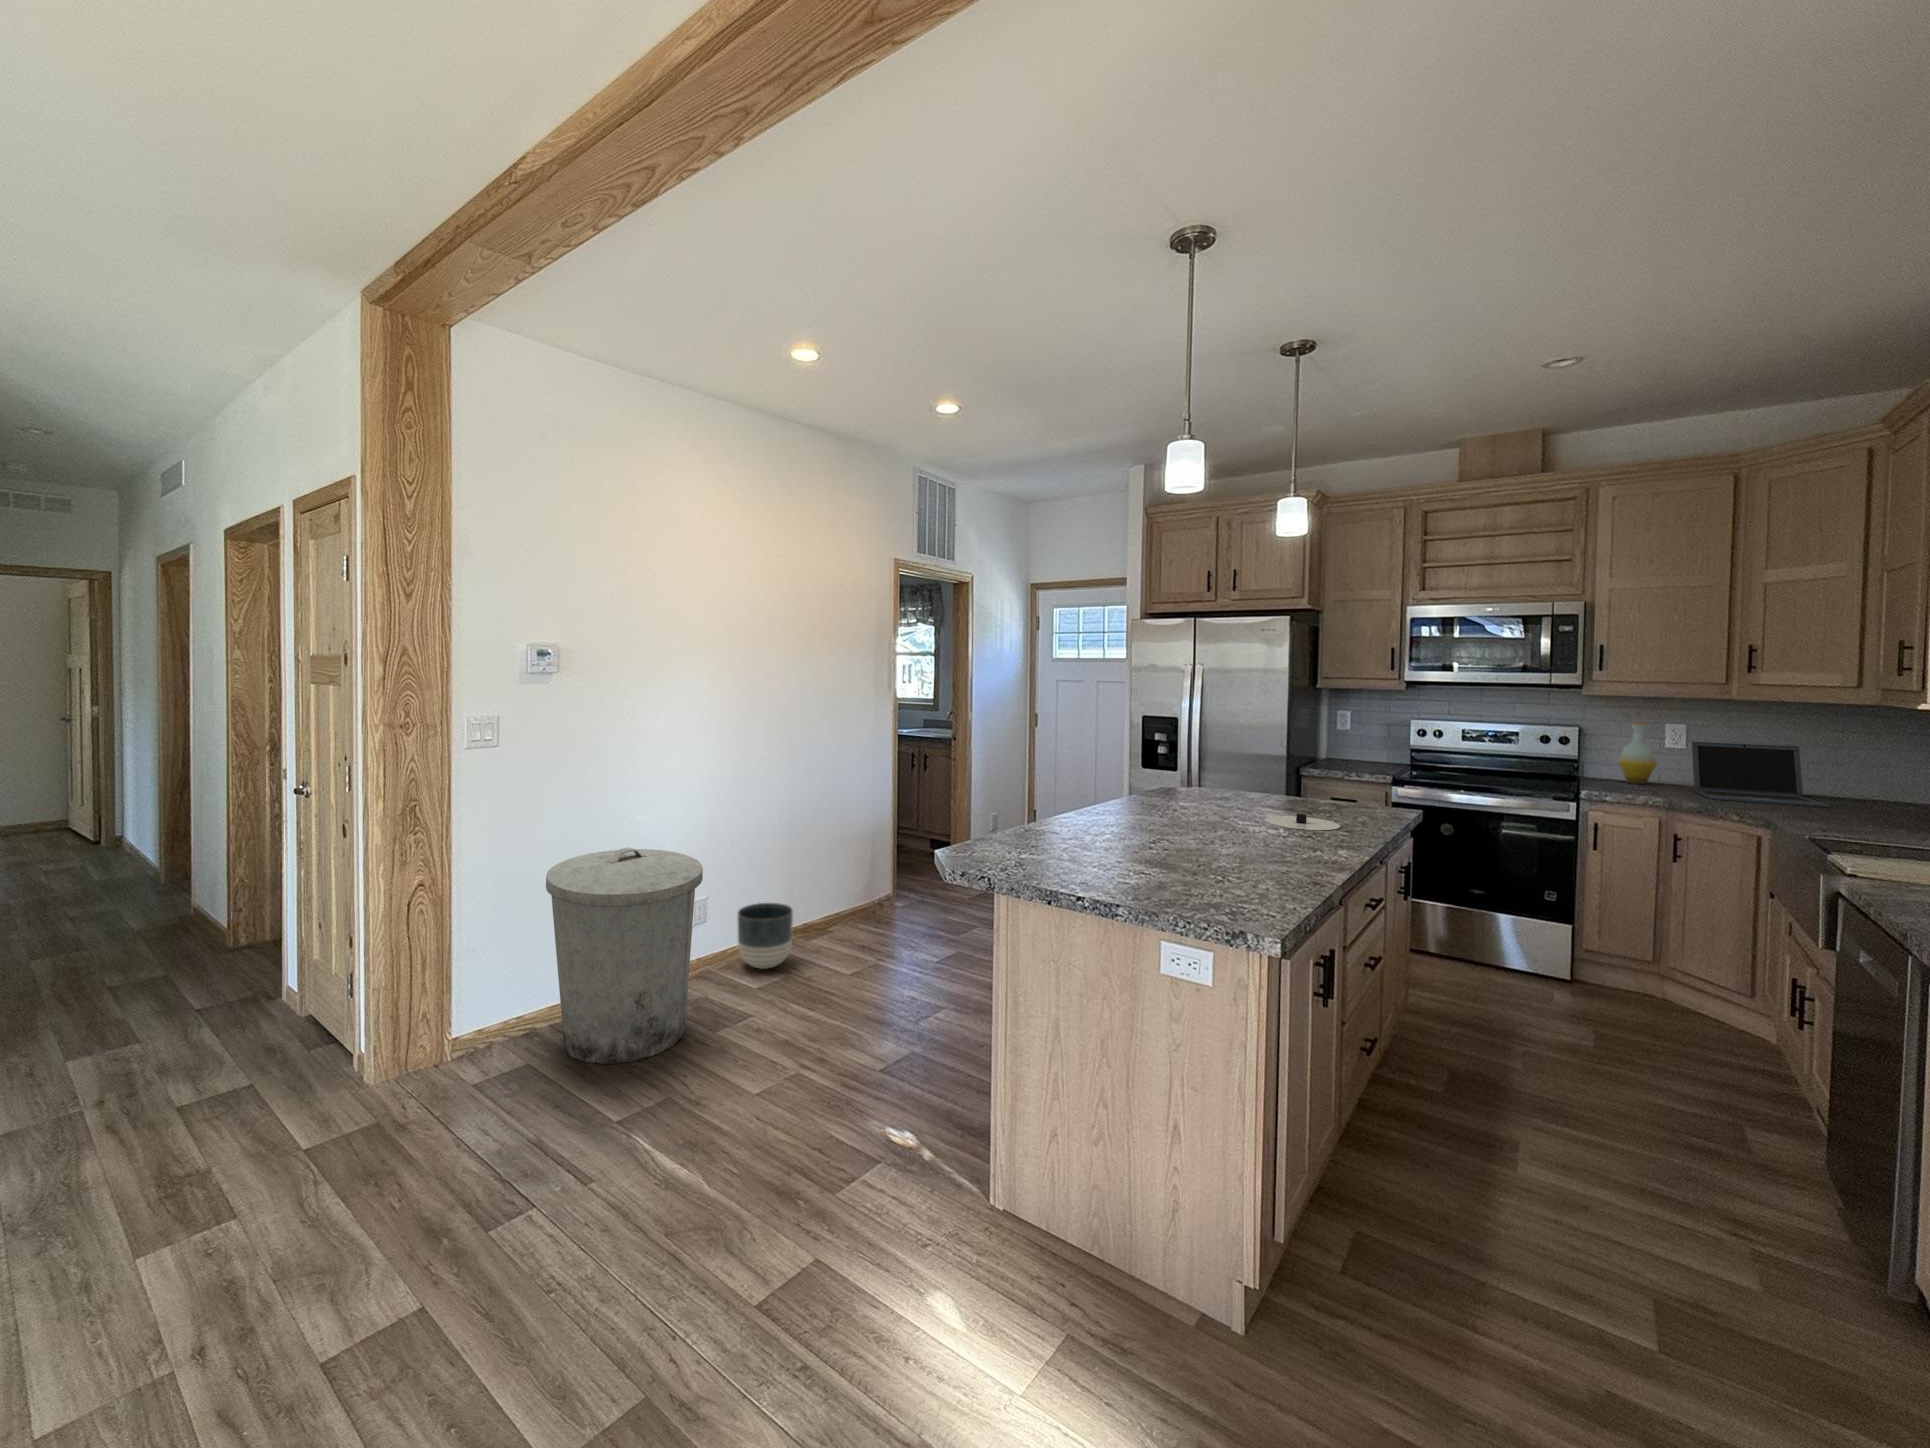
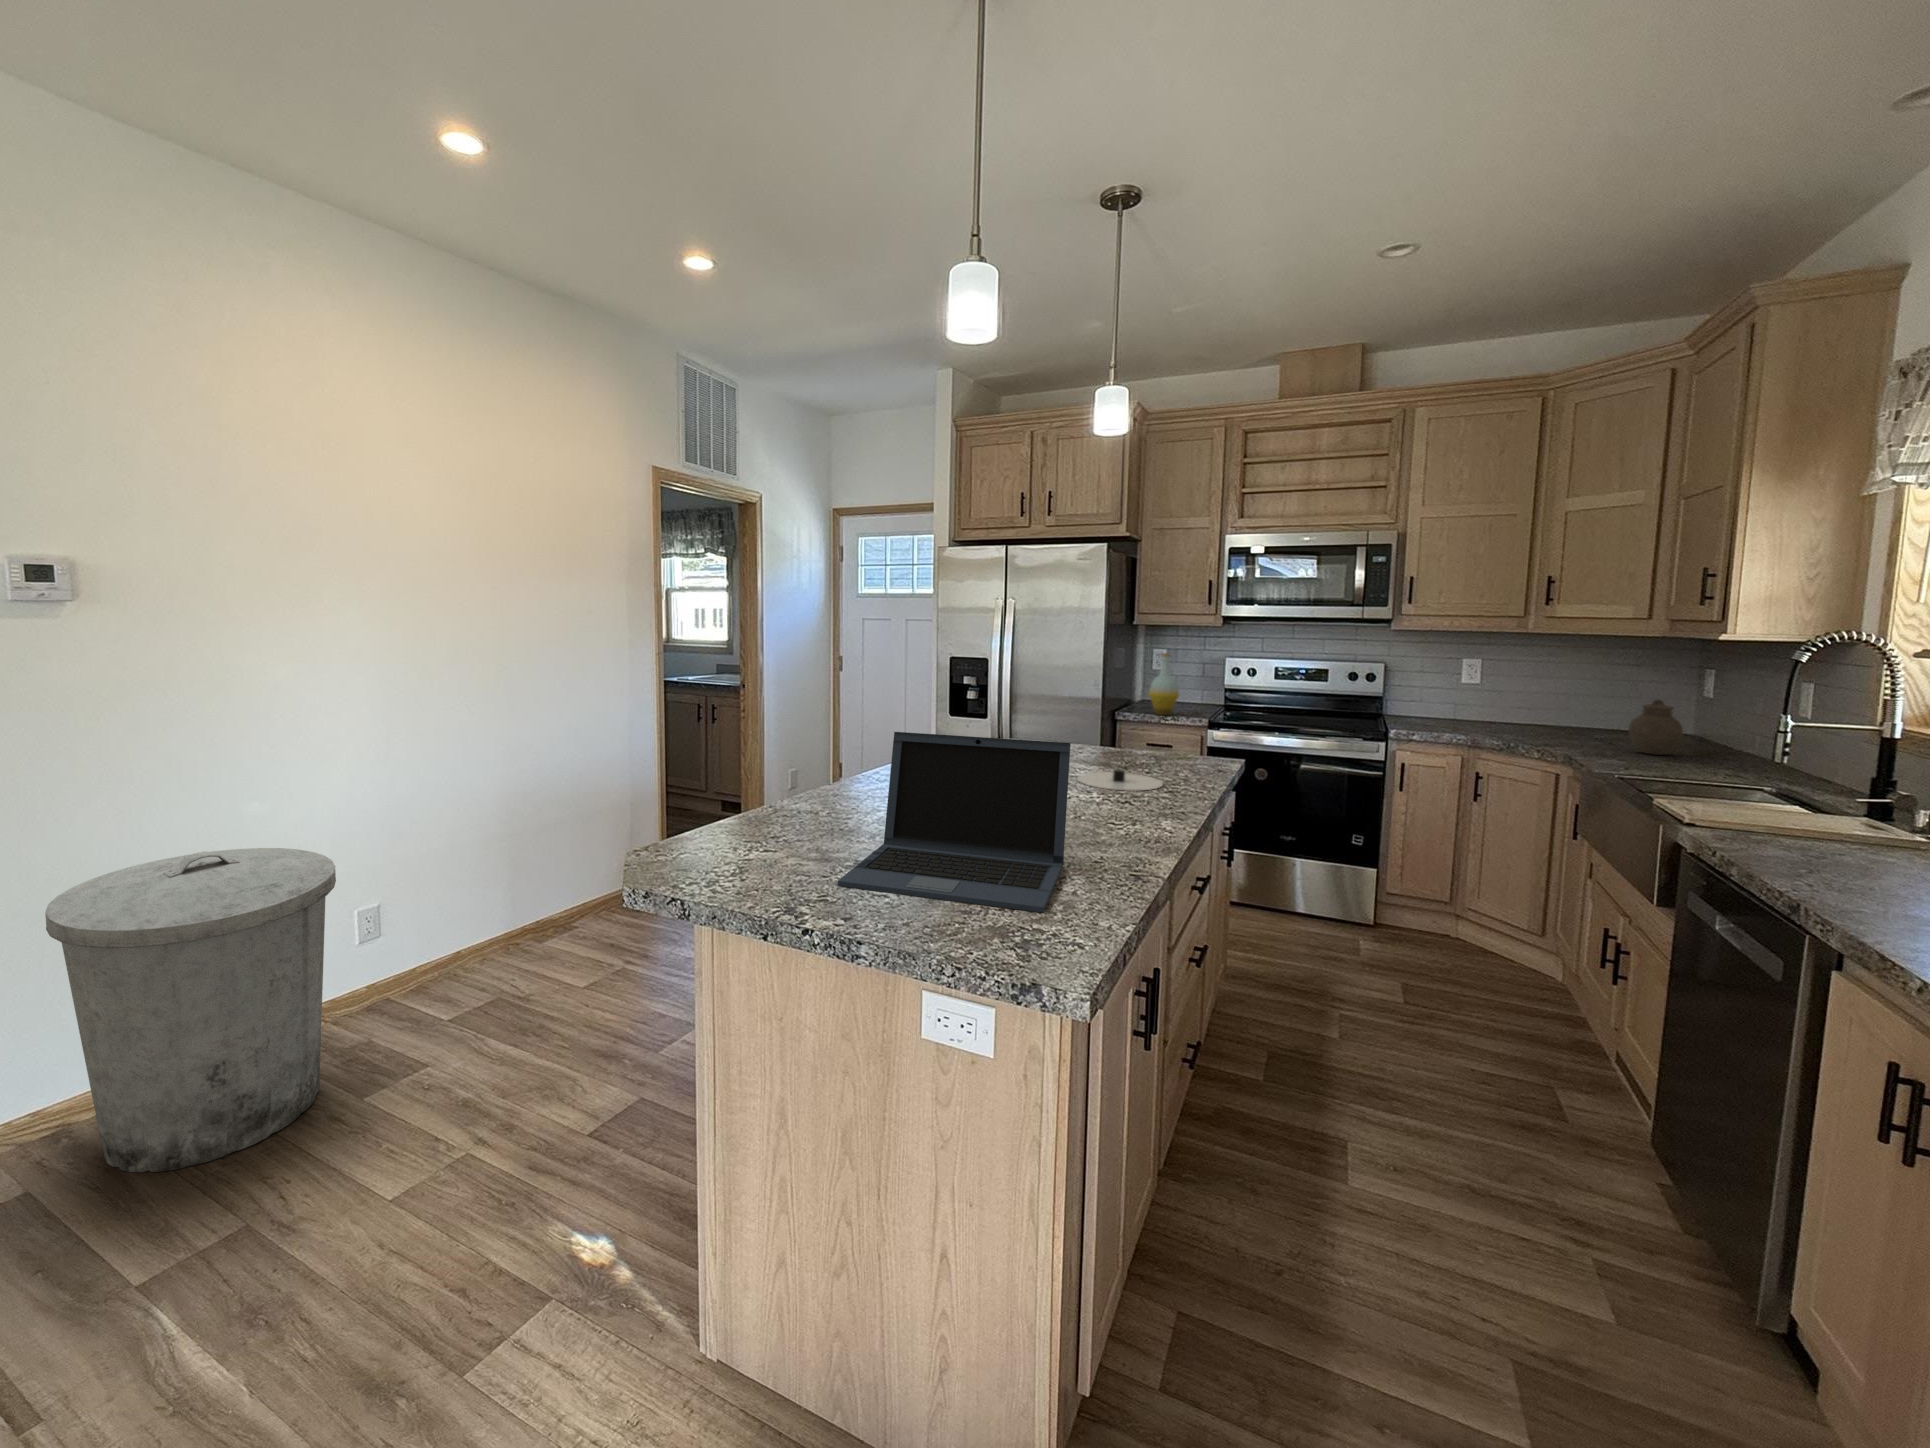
bottle: present [1618,721,1657,784] -> present [1149,653,1179,715]
laptop: present [1692,742,1829,807] -> present [838,732,1071,913]
jar: none [1836,767,1896,822] -> present [1628,700,1683,755]
planter: present [737,903,793,969] -> none [430,900,510,987]

